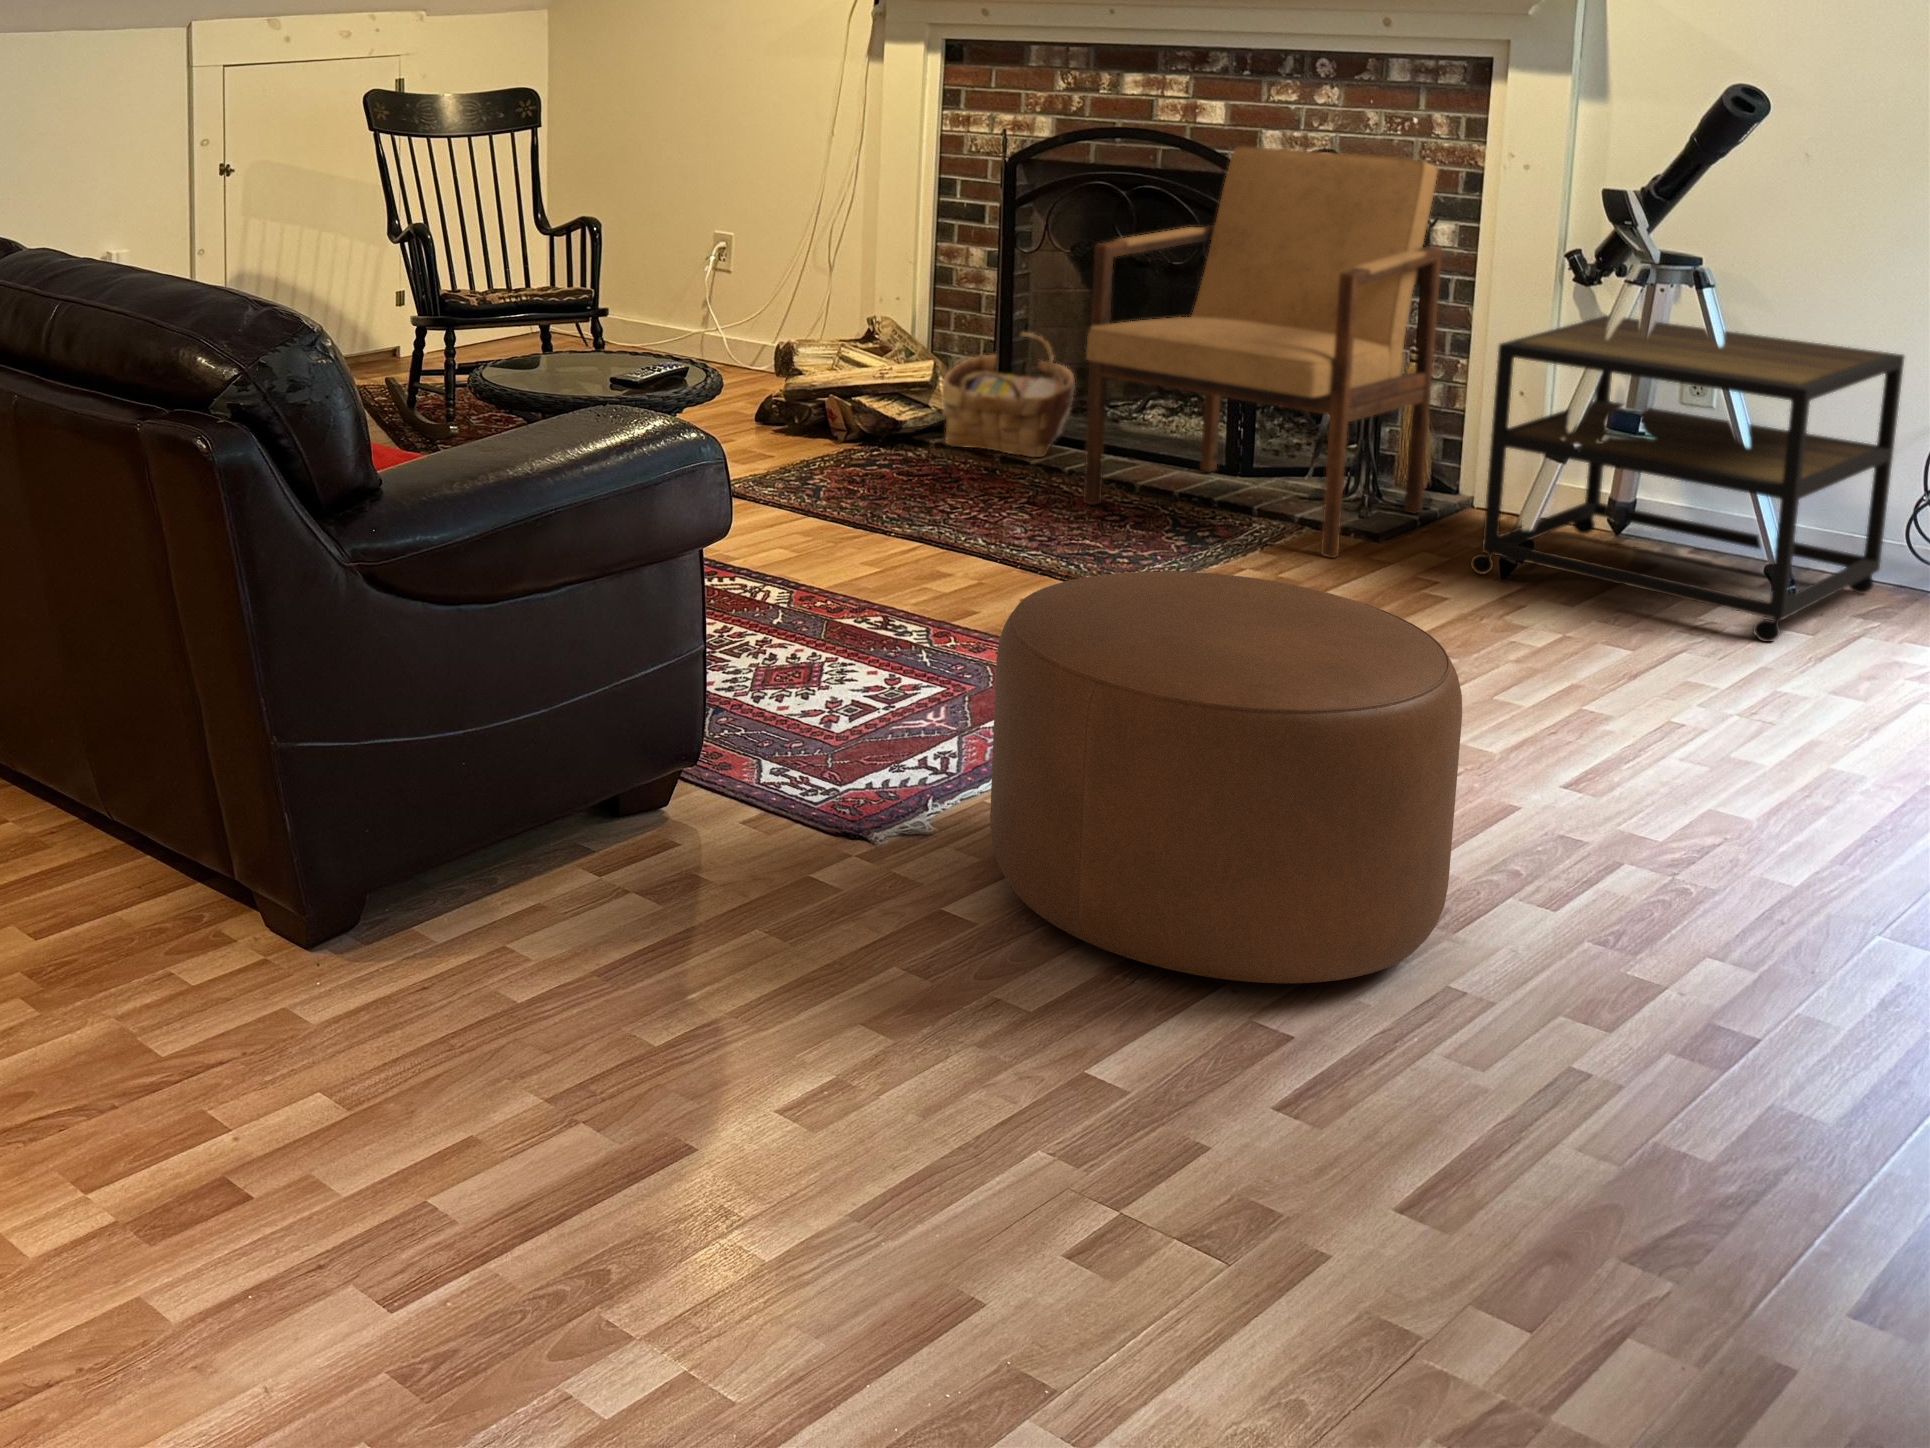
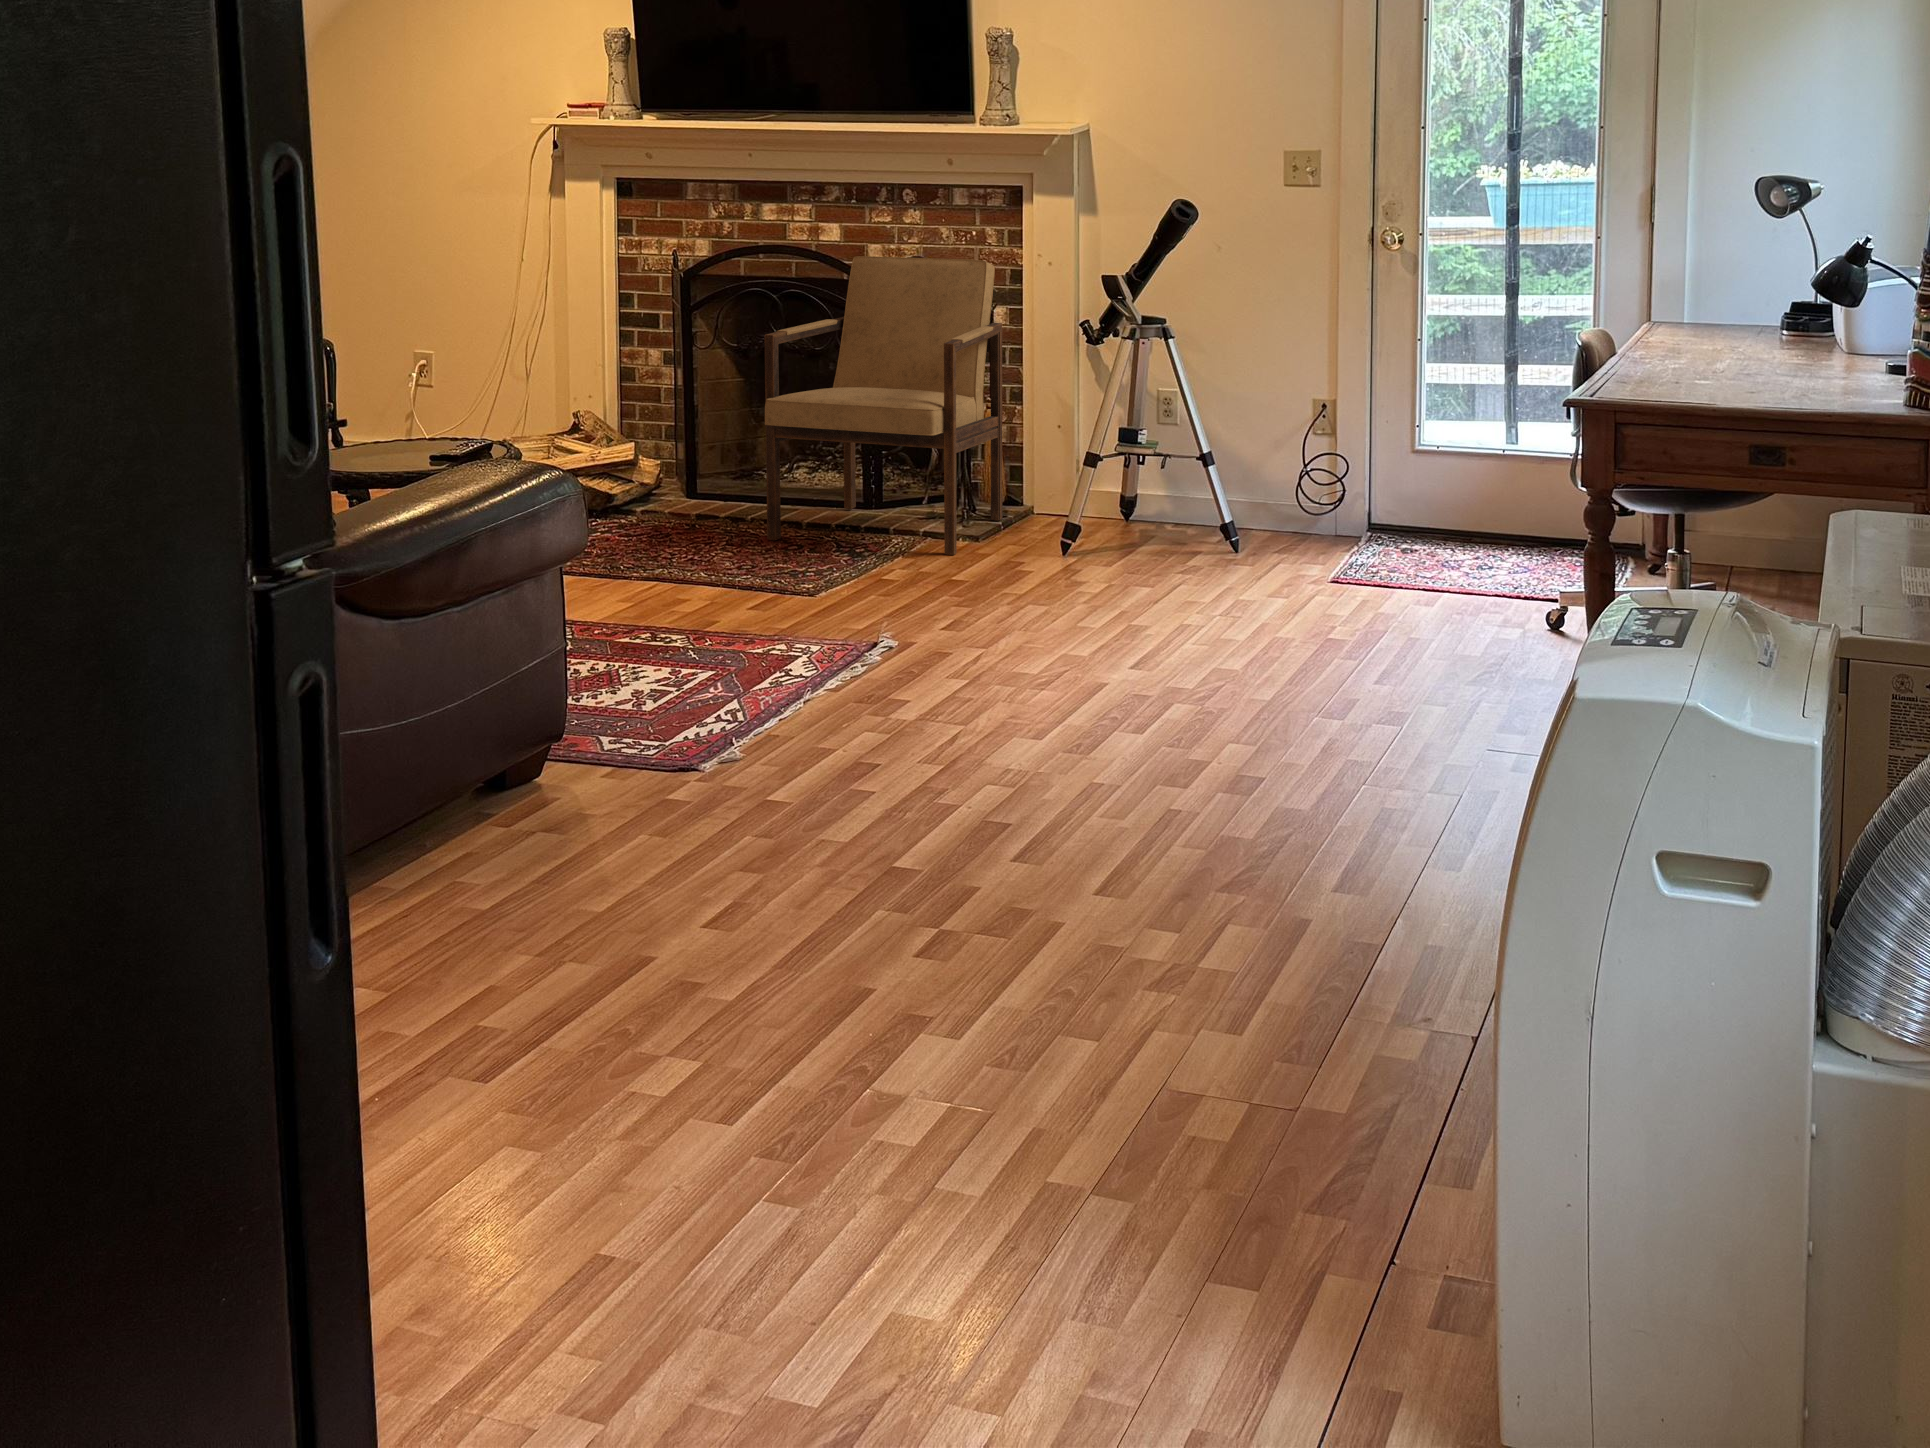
side table: present [1471,315,1904,642] -> none [1043,364,1283,571]
woven basket: present [942,332,1075,458] -> none [640,415,743,513]
ottoman: present [990,572,1462,983] -> none [790,540,1088,802]

